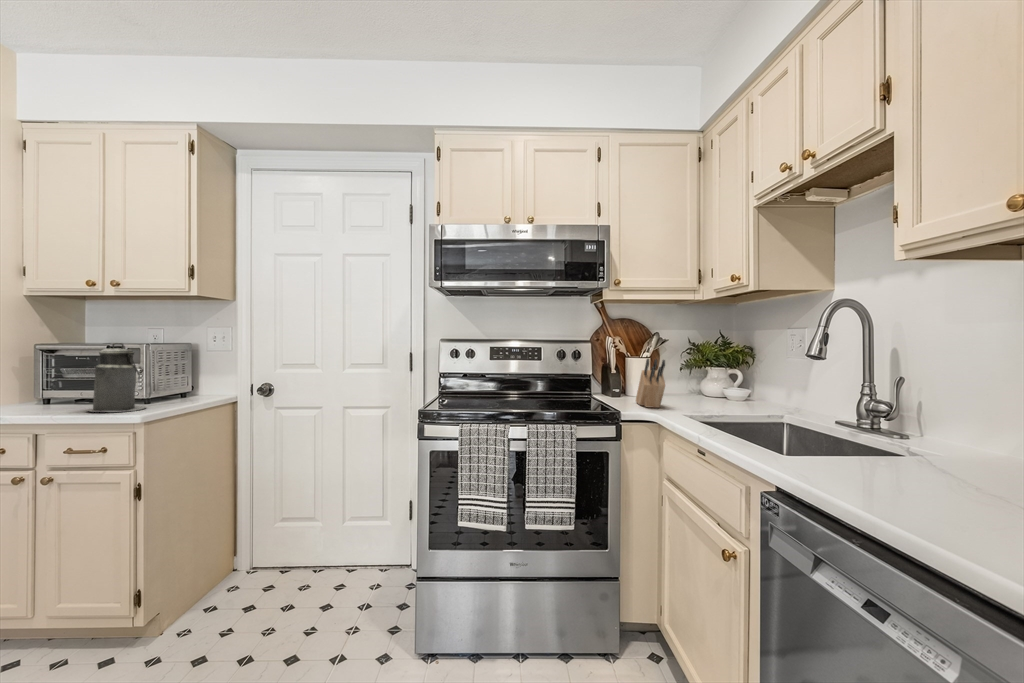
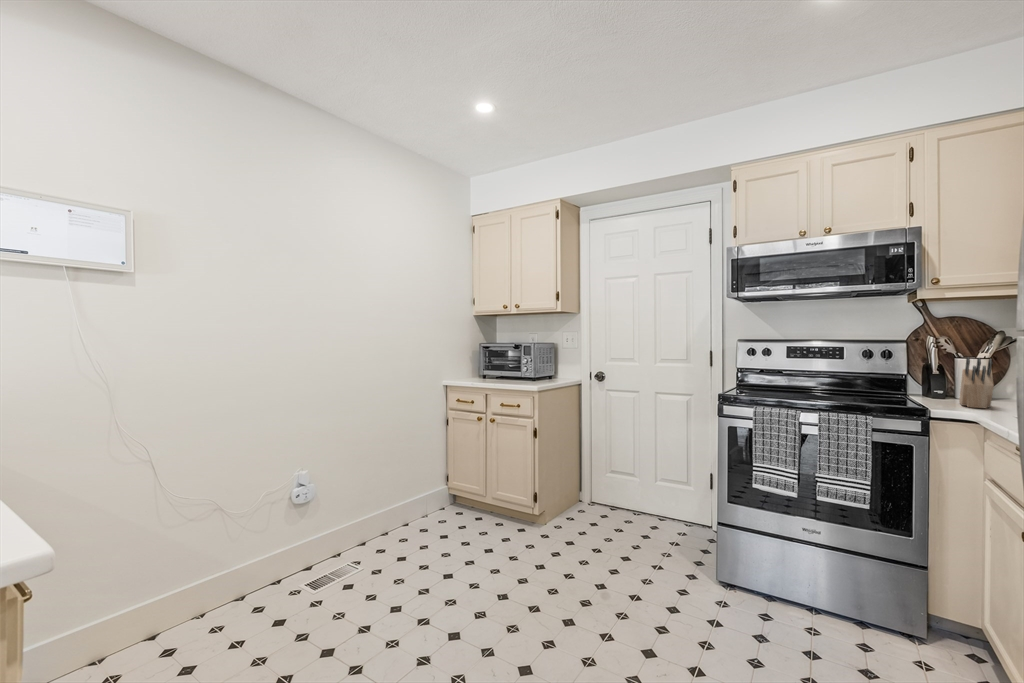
canister: present [87,343,146,412] -> none [507,342,536,384]

